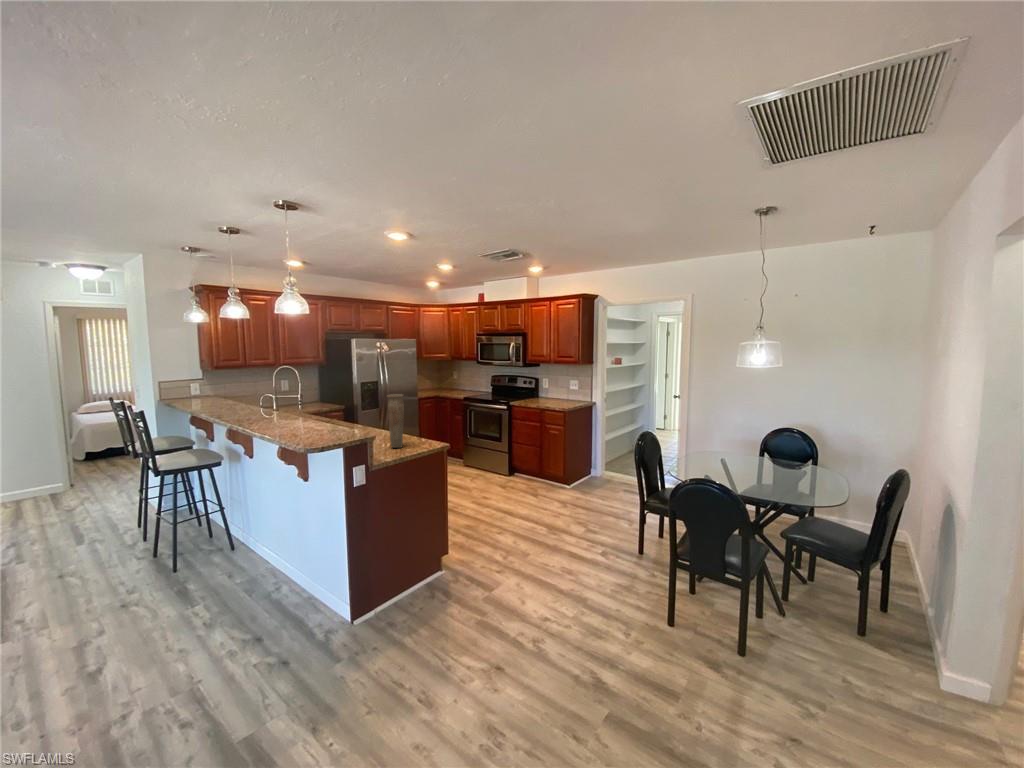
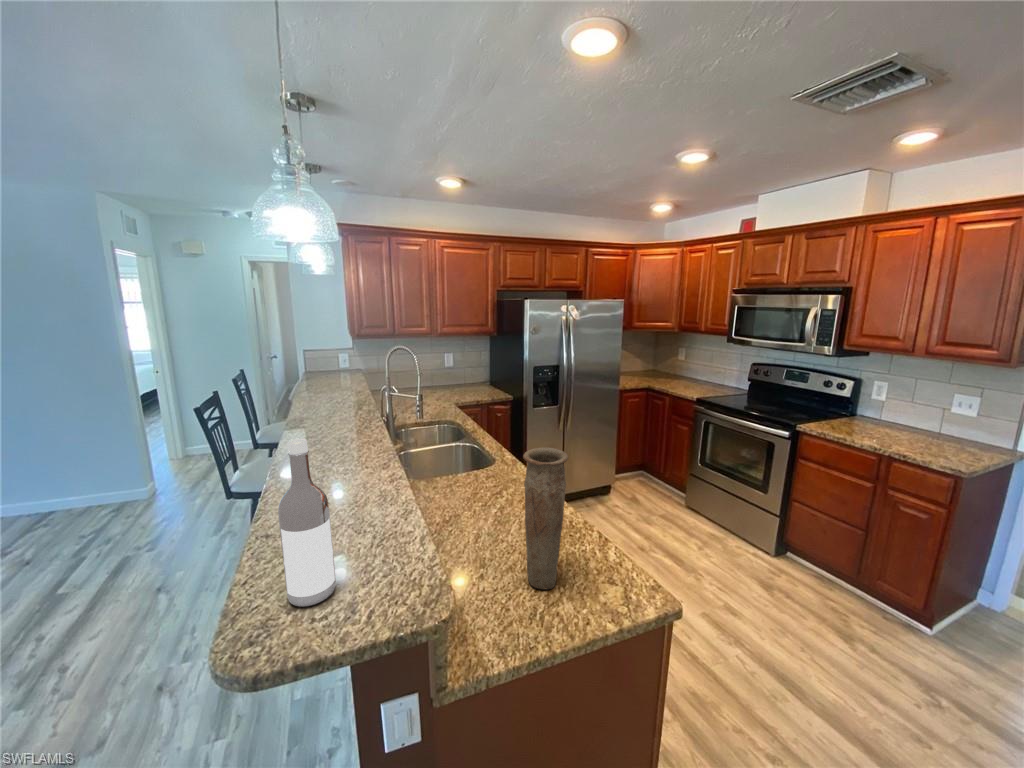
wine bottle: none [314,383,332,438] -> present [278,438,336,607]

